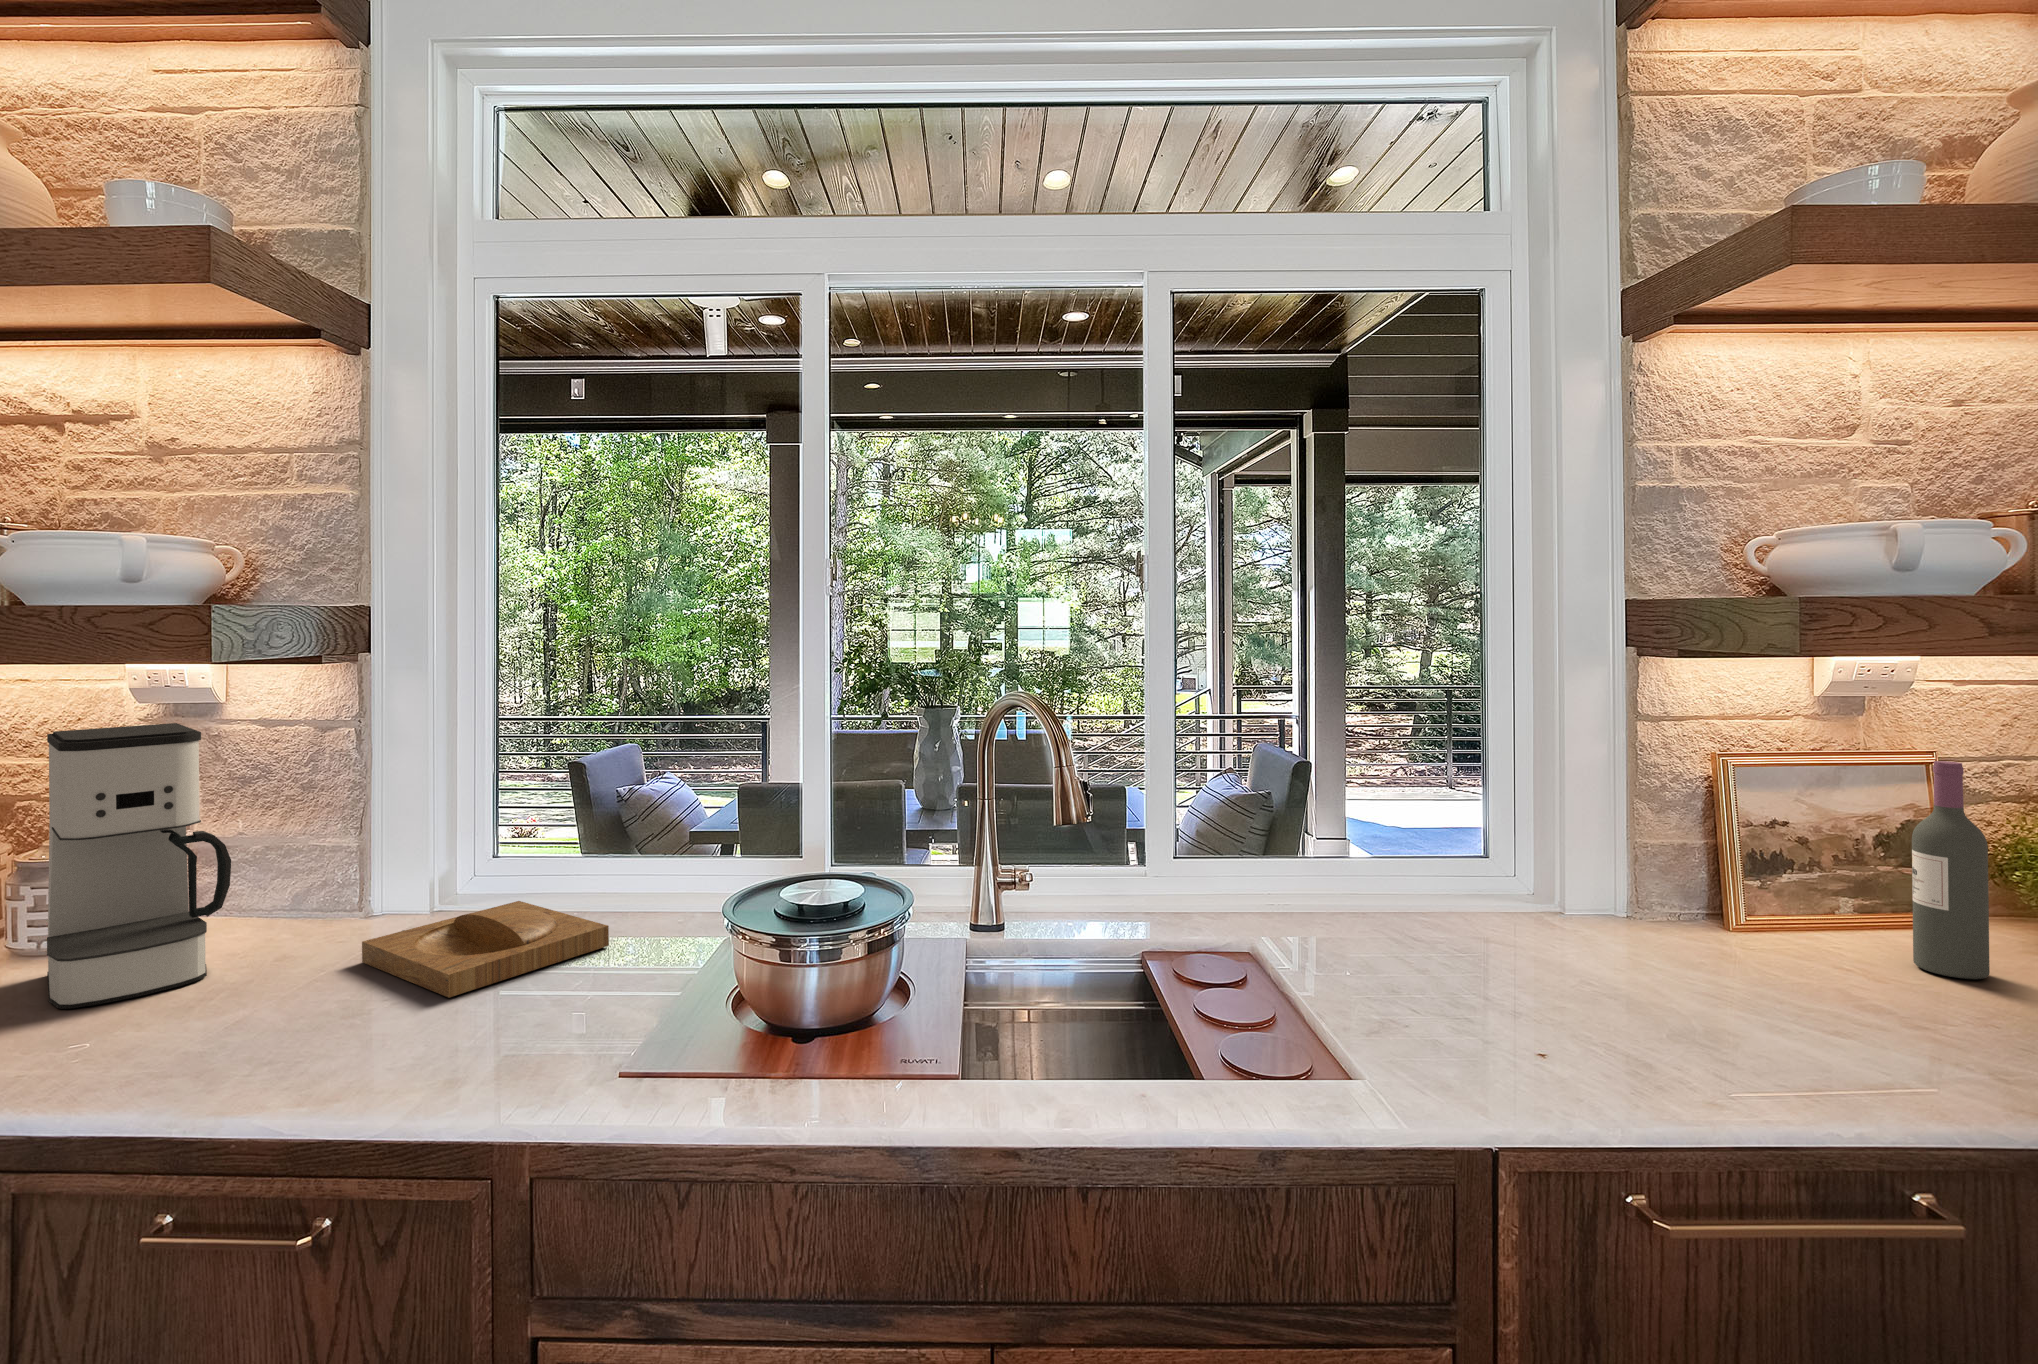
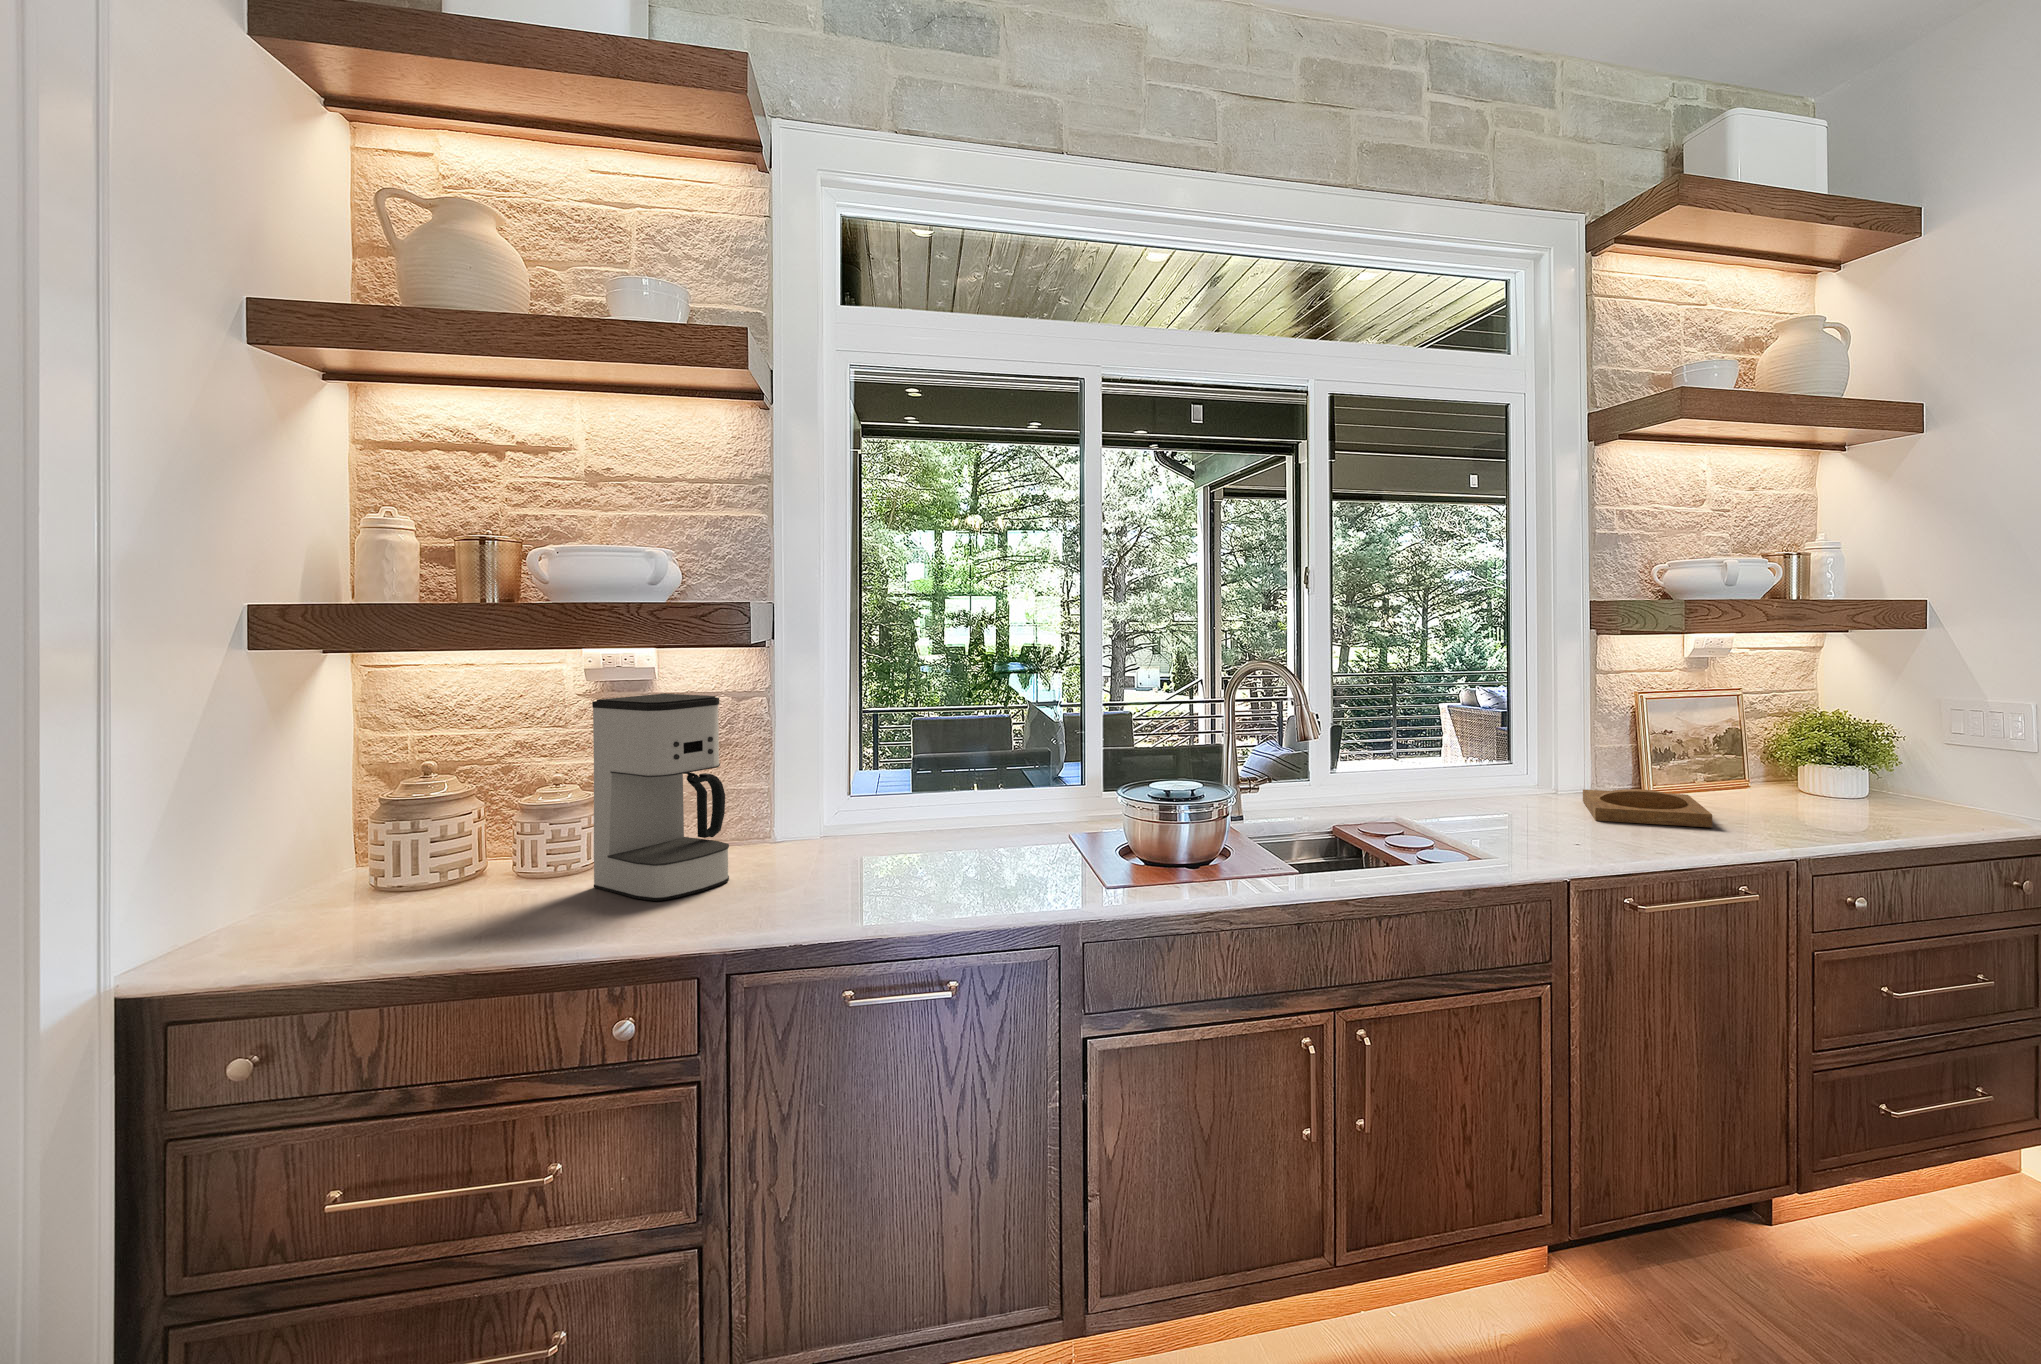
wine bottle: present [1912,761,1990,979] -> none [1739,691,1775,809]
tray: present [362,901,609,998] -> present [1583,789,1712,827]

